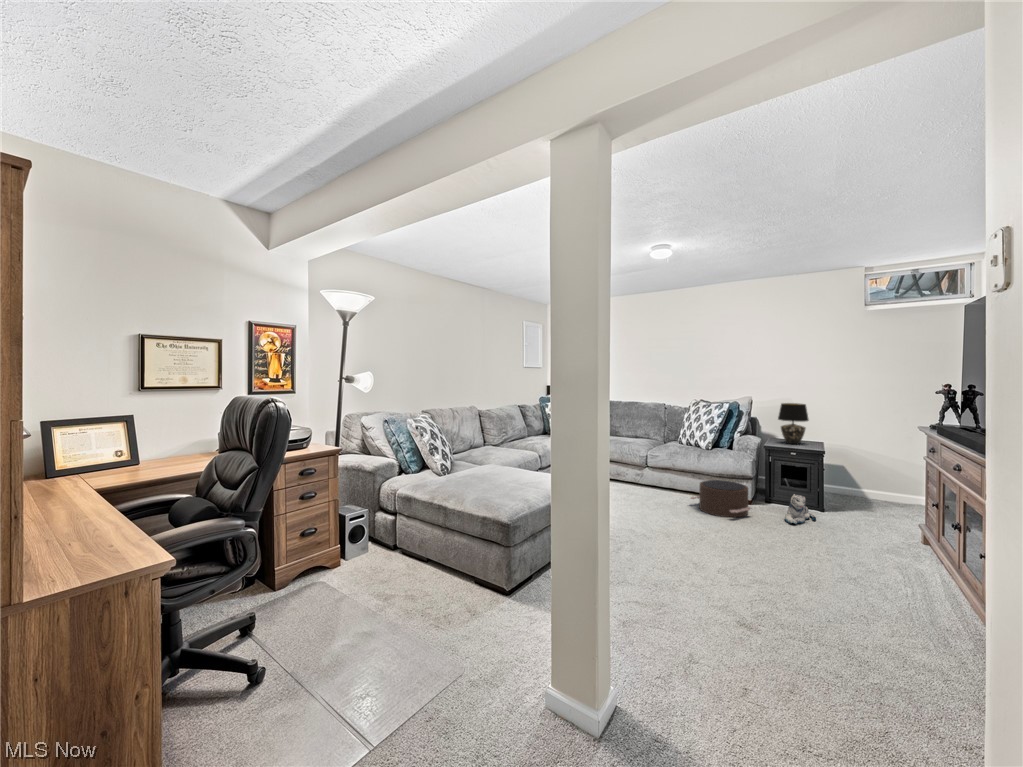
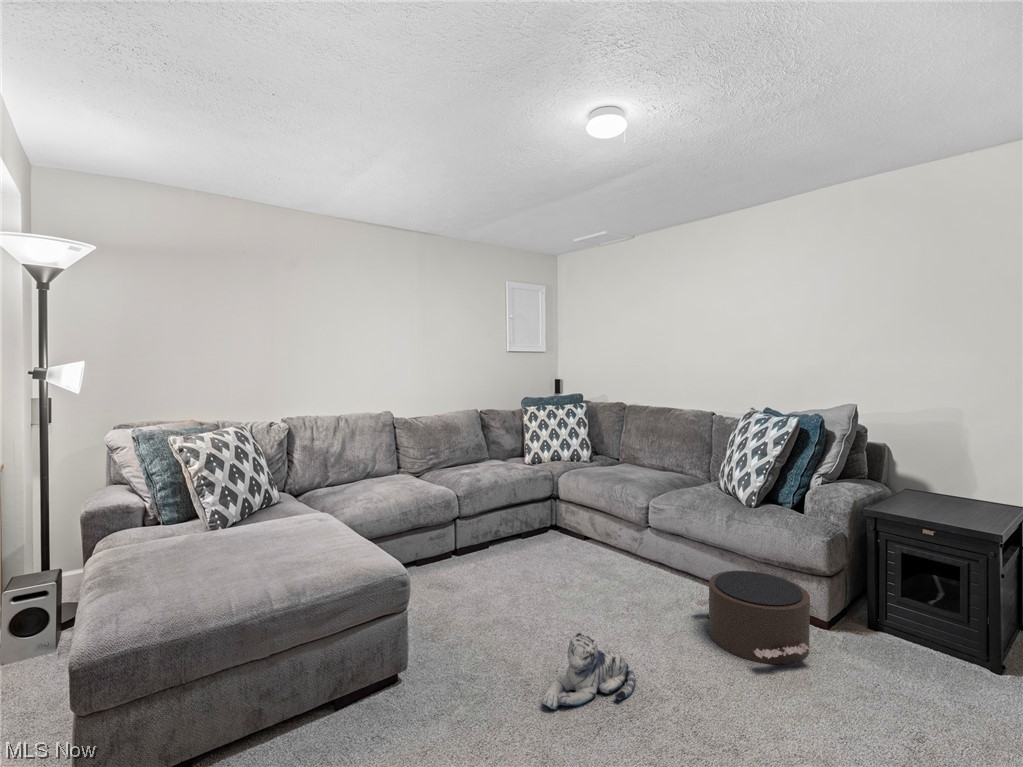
table lamp: present [778,403,809,444] -> none [904,421,976,508]
plush toy: present [785,494,816,524] -> present [543,632,636,709]

